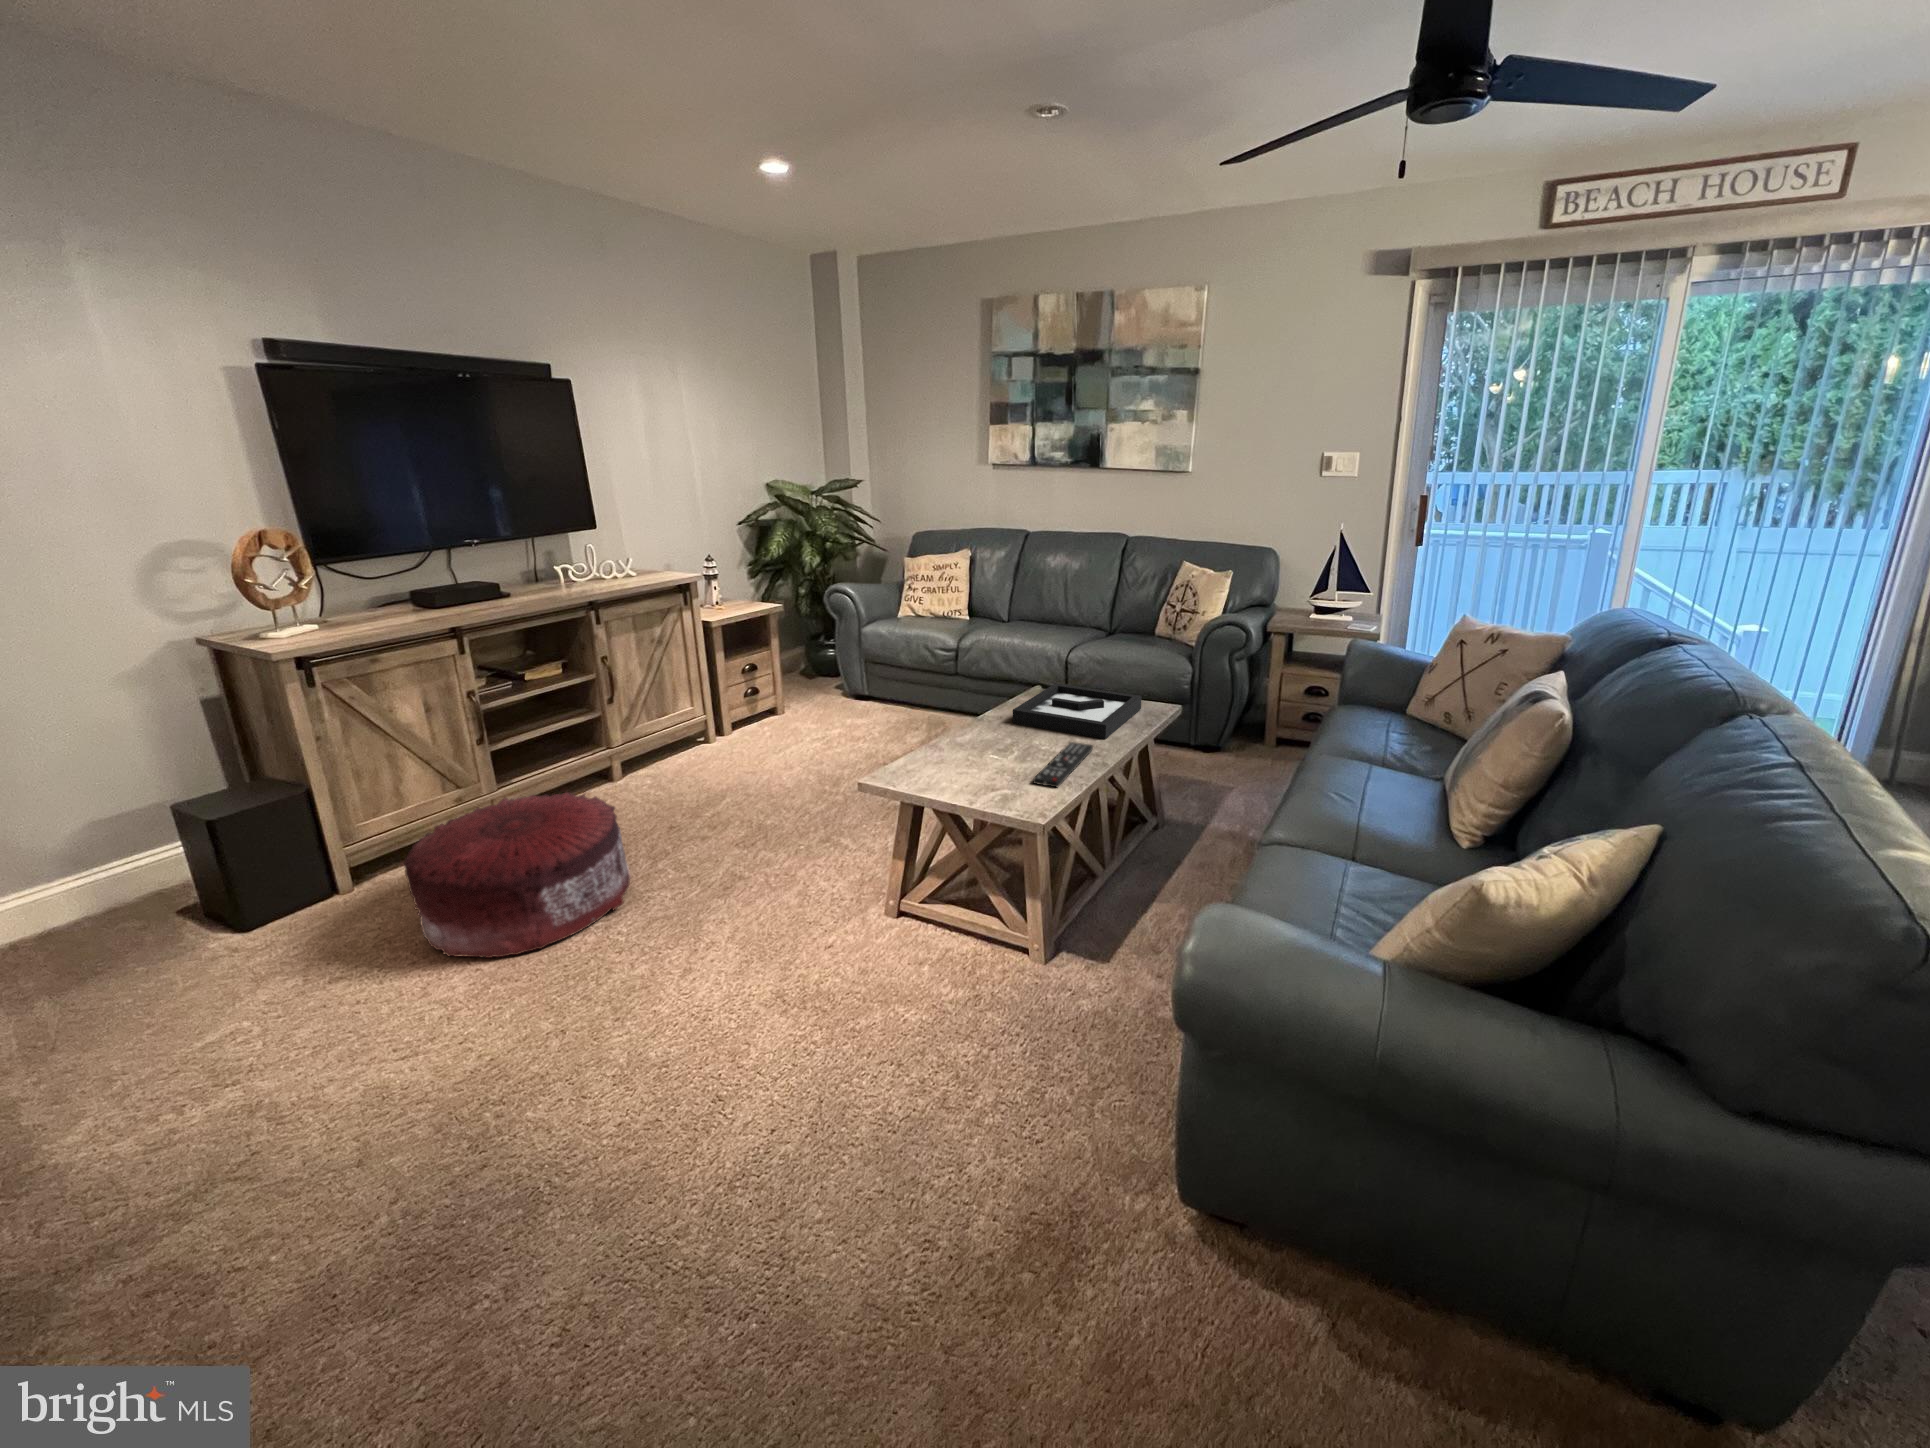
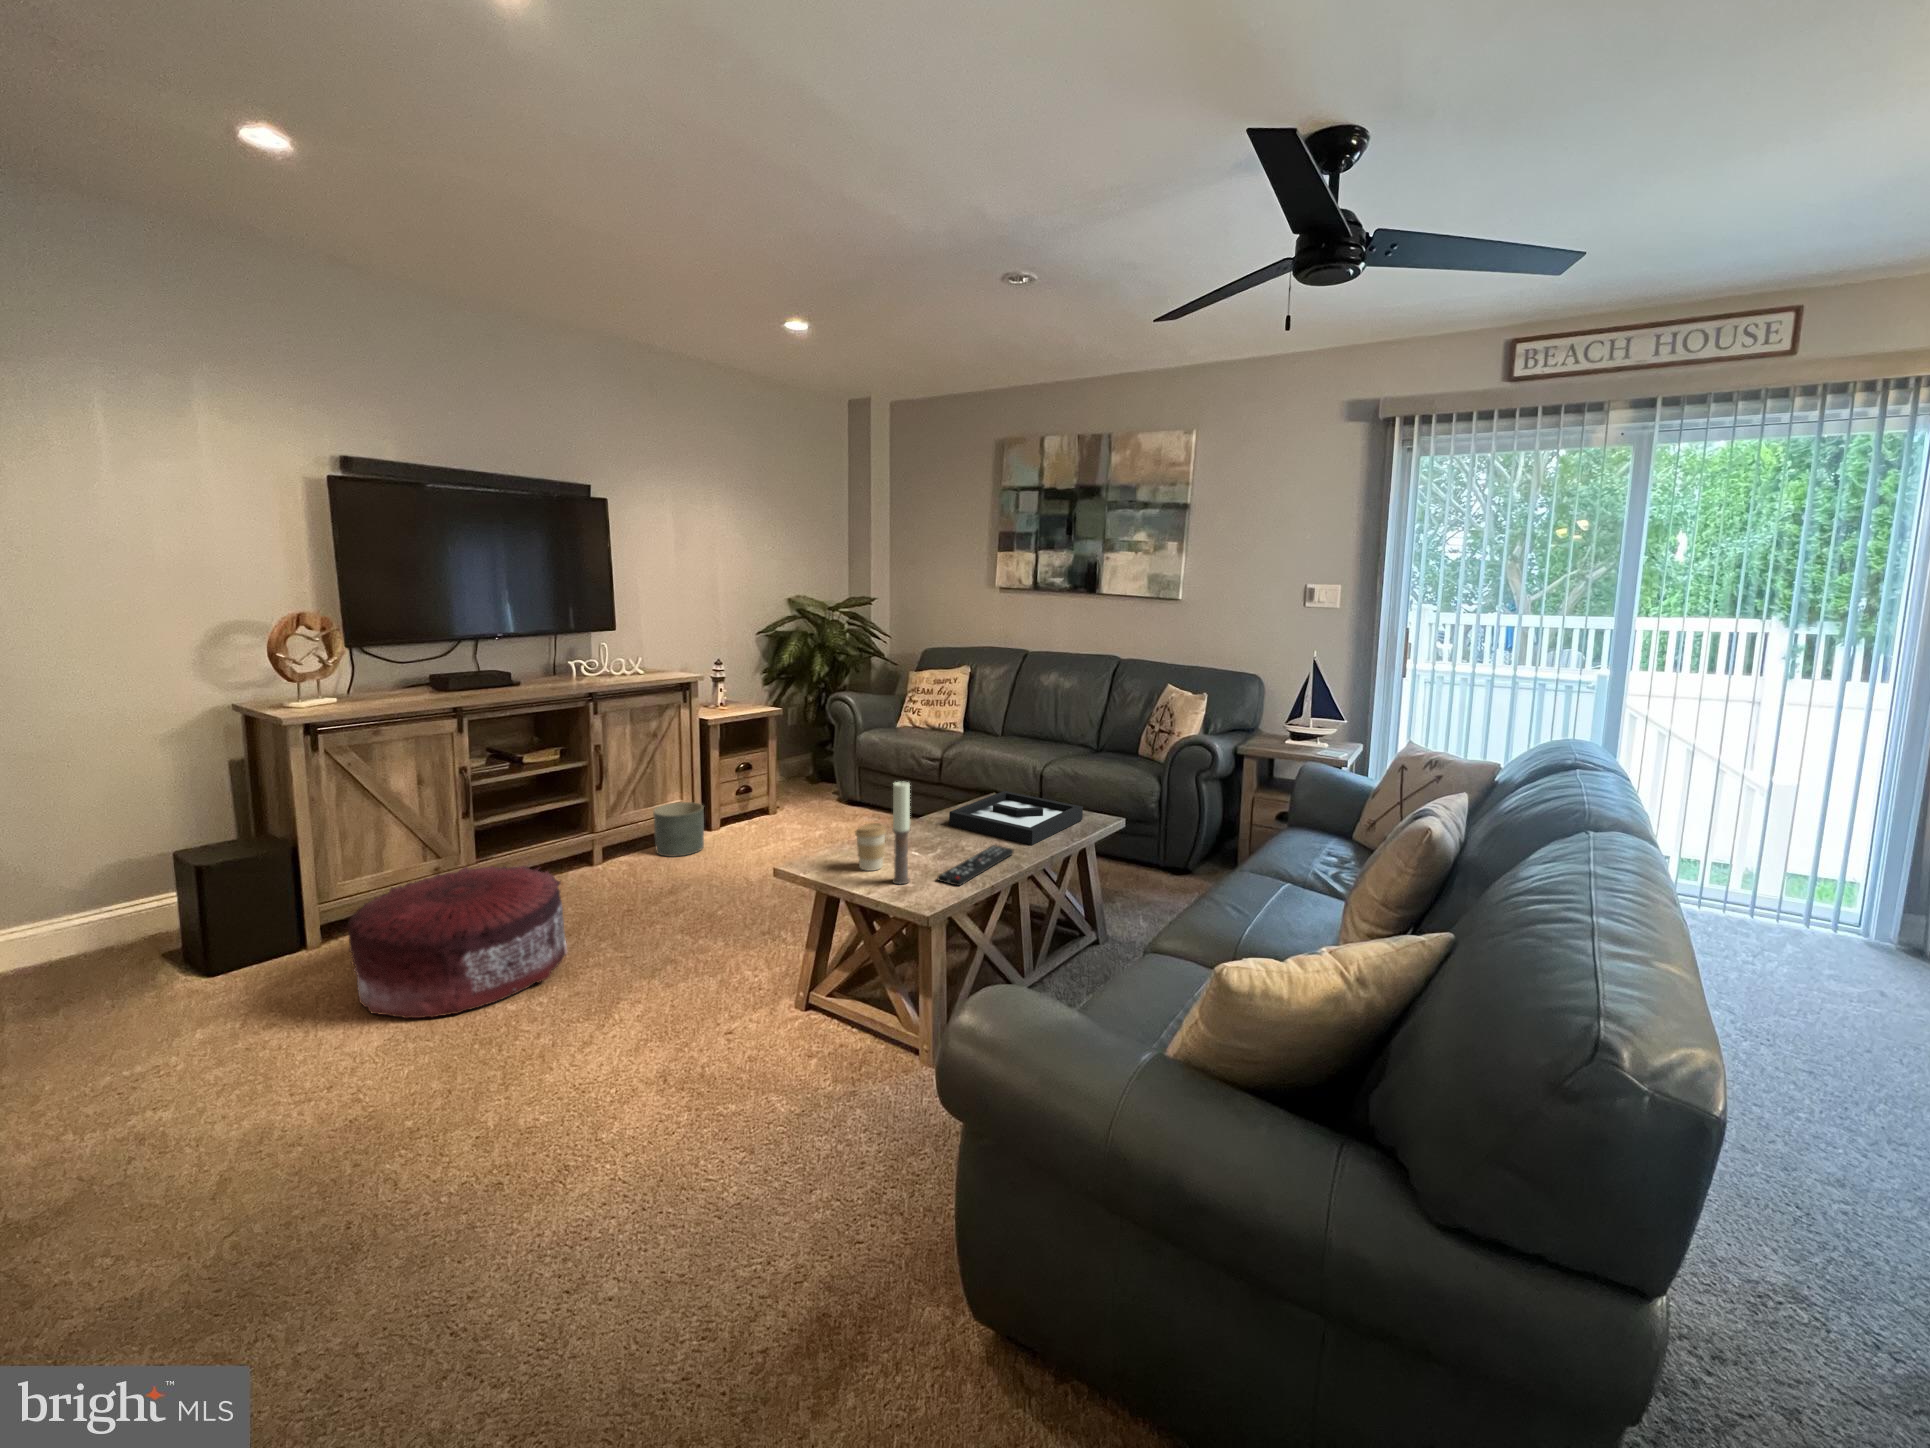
candle: none [987,686,1006,790] -> present [893,781,911,884]
planter: none [669,710,724,767] -> present [653,802,704,857]
coffee cup: none [942,729,974,778] -> present [855,823,886,871]

